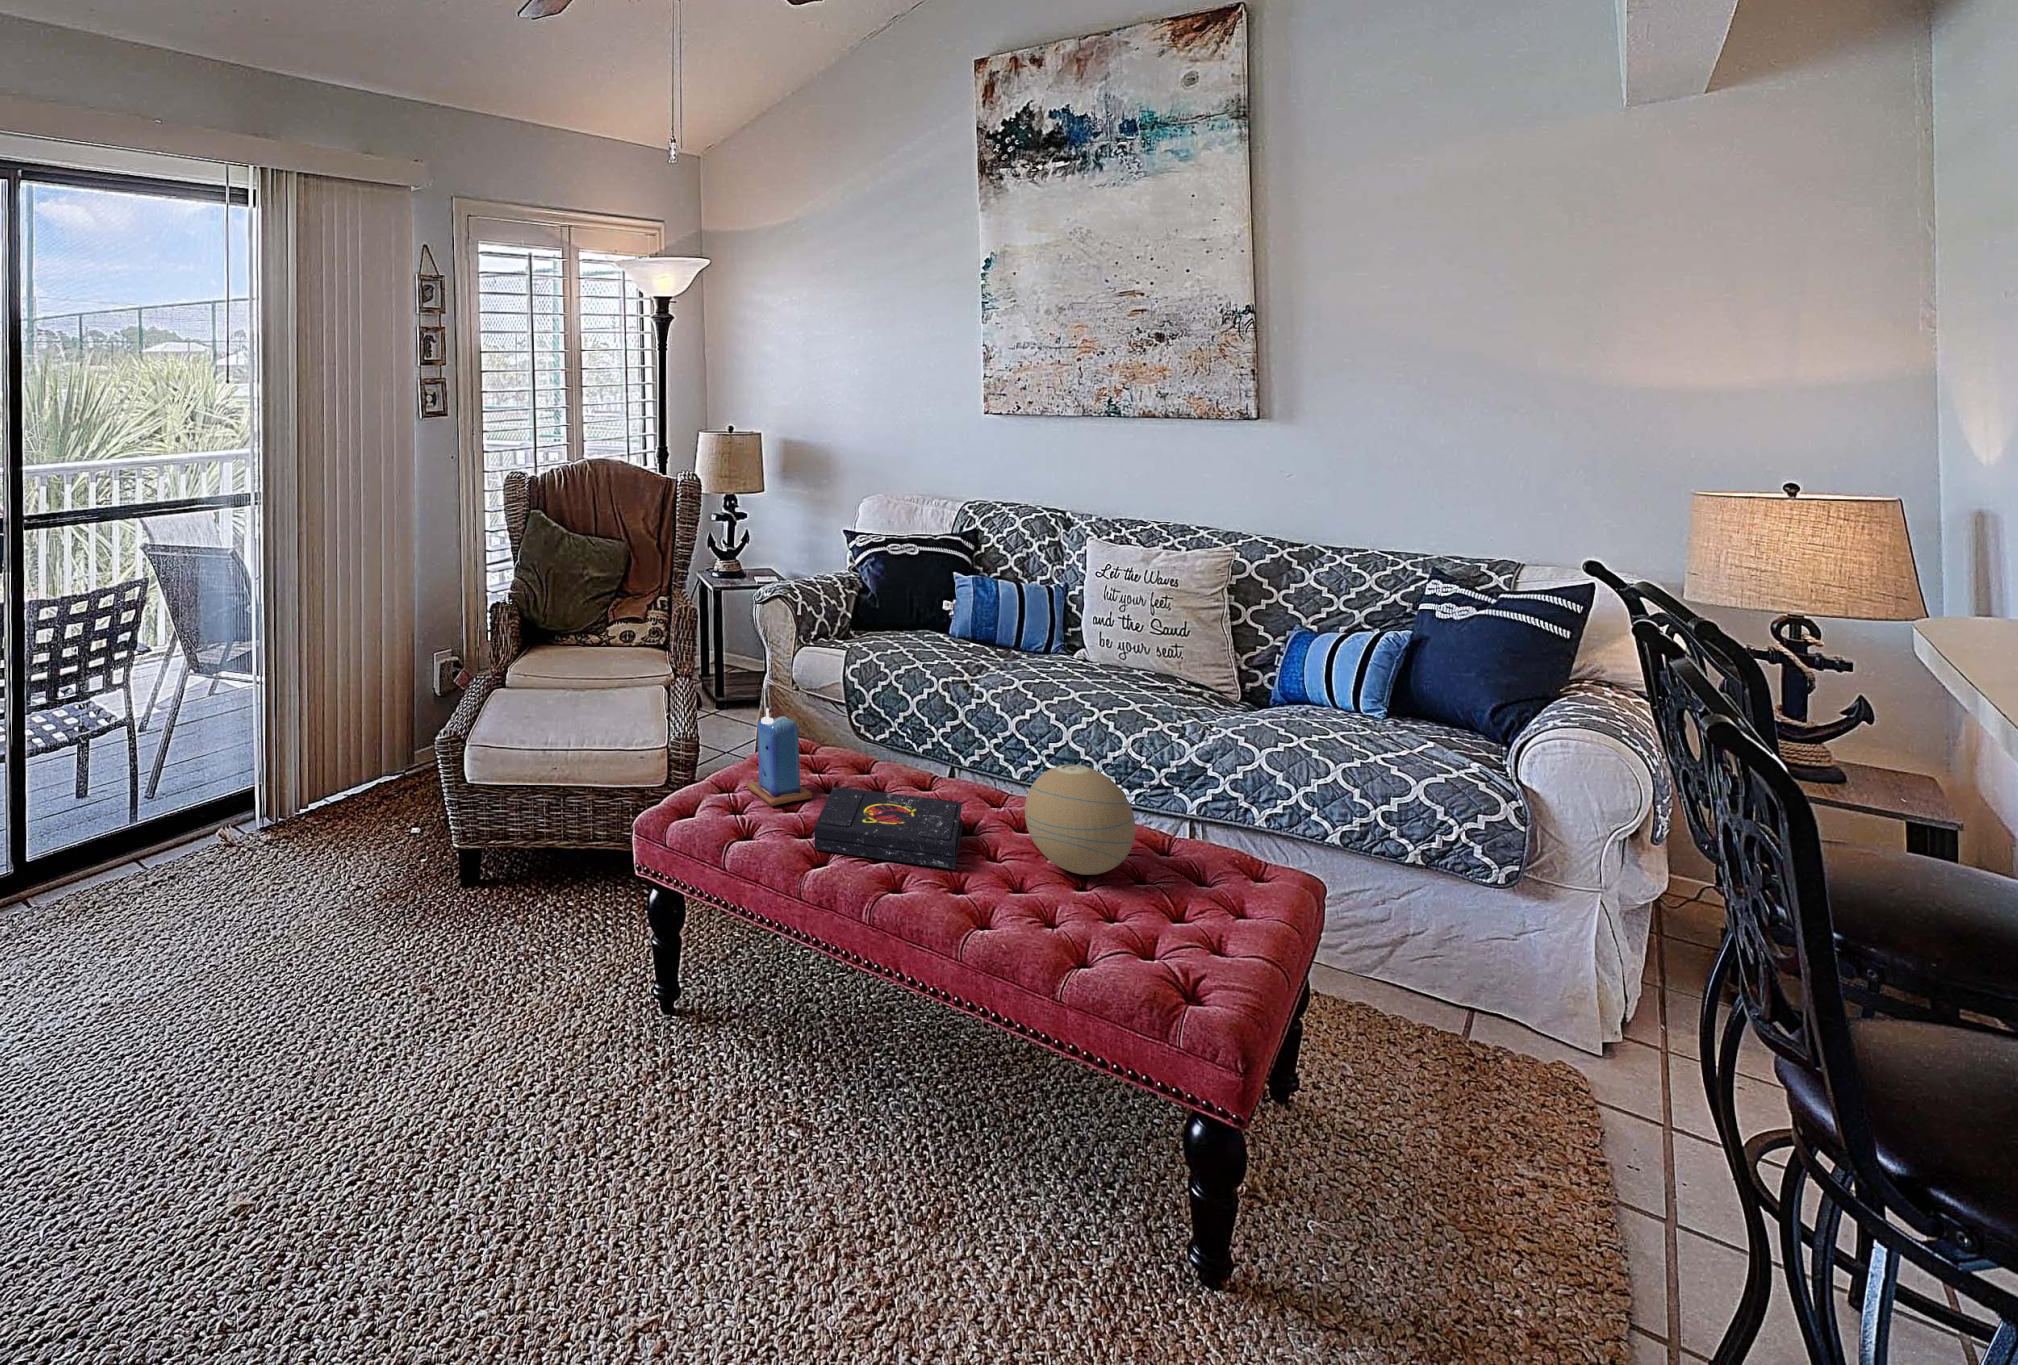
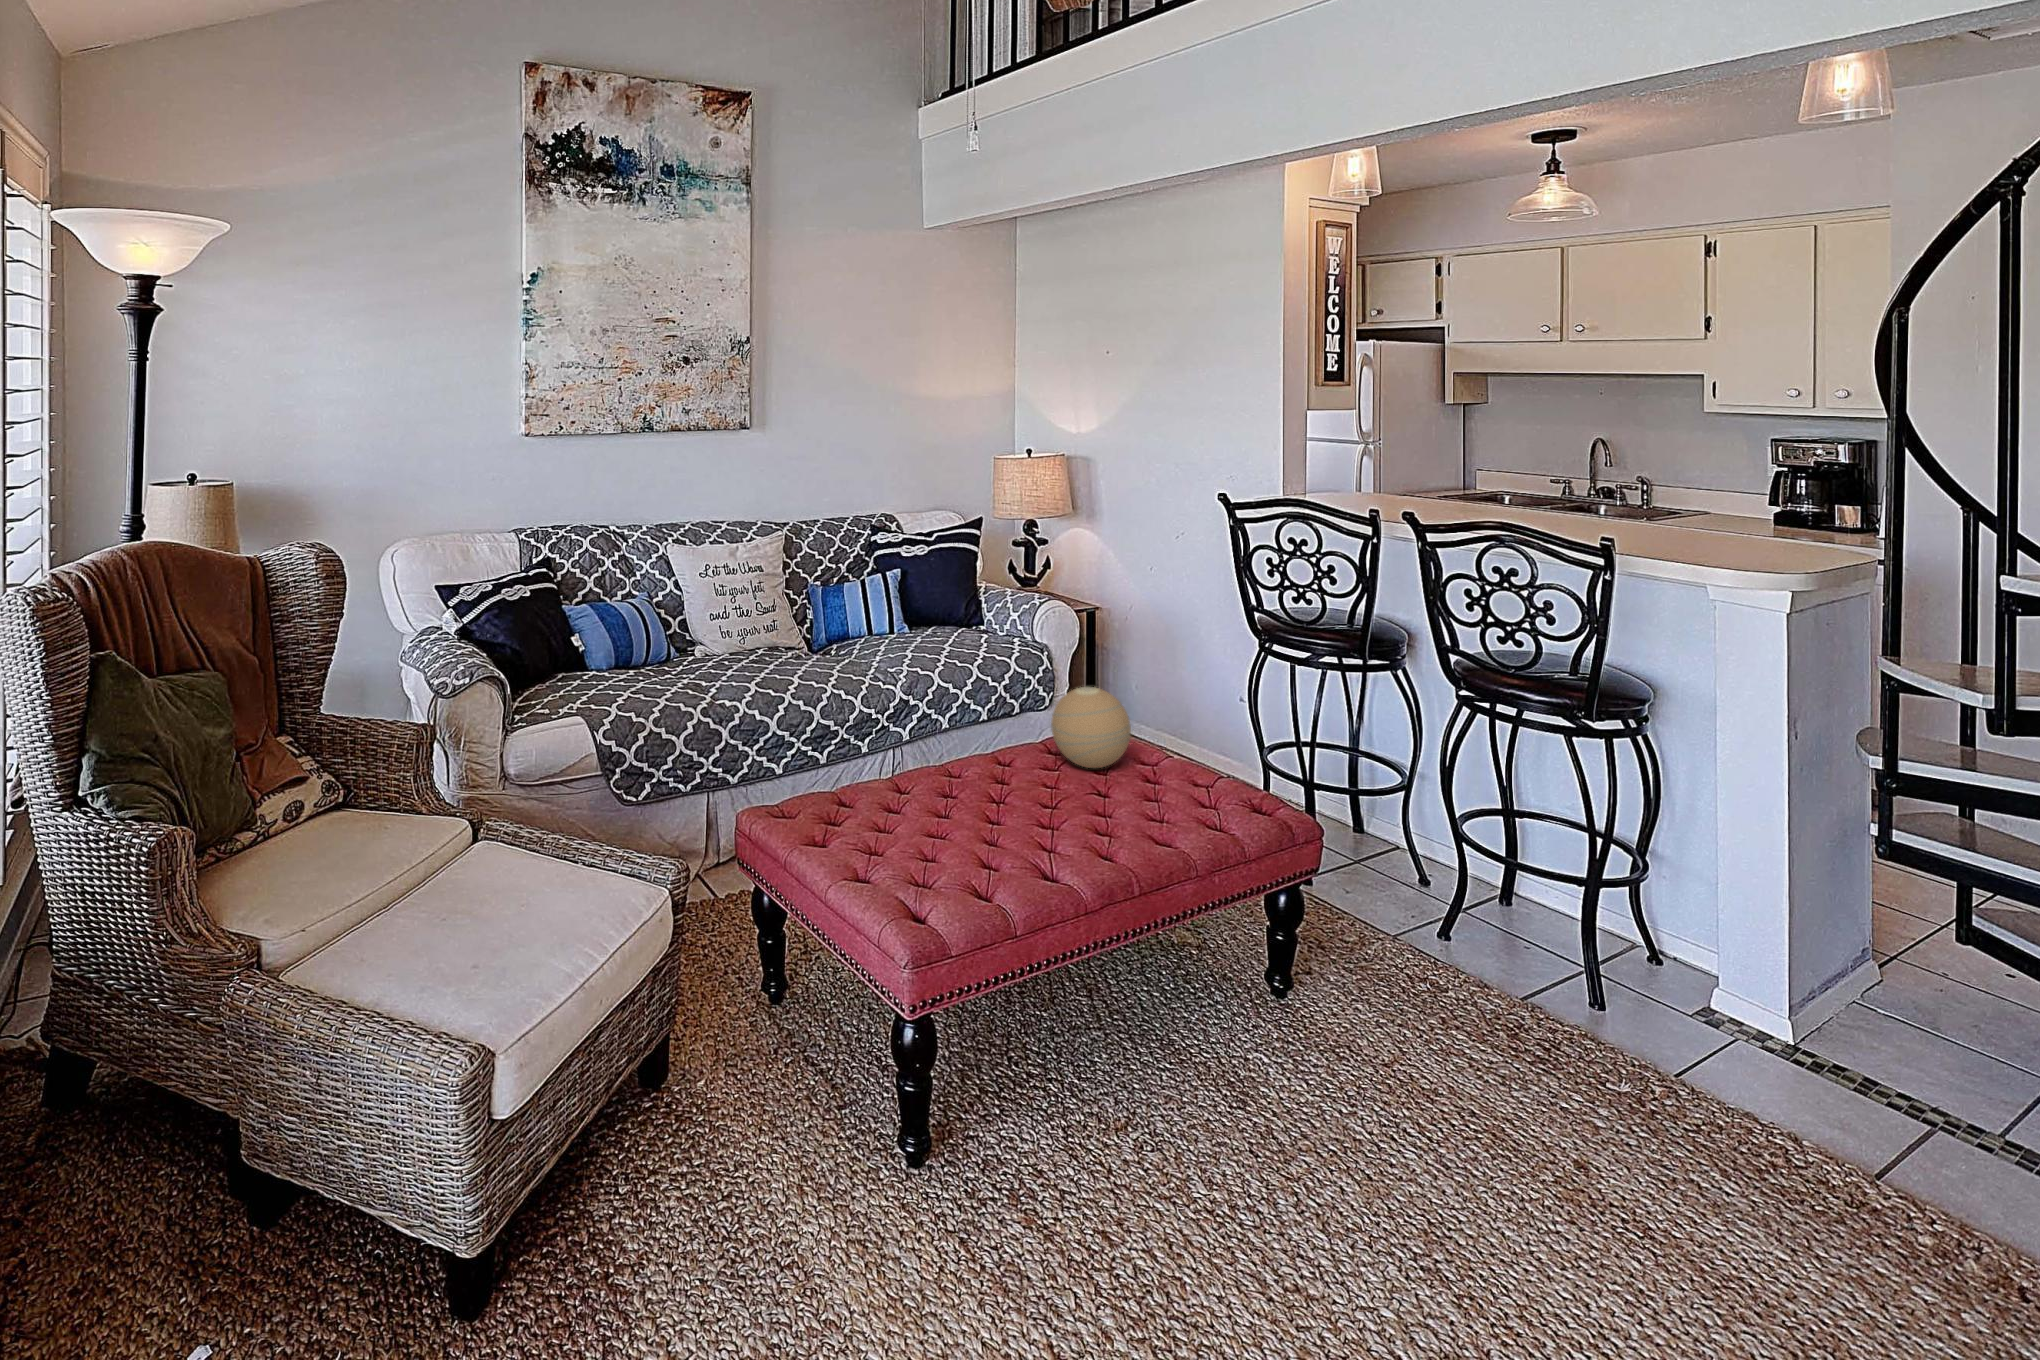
candle: present [747,708,812,806] -> none [871,742,929,839]
book: present [814,787,963,869] -> none [942,760,1086,840]

